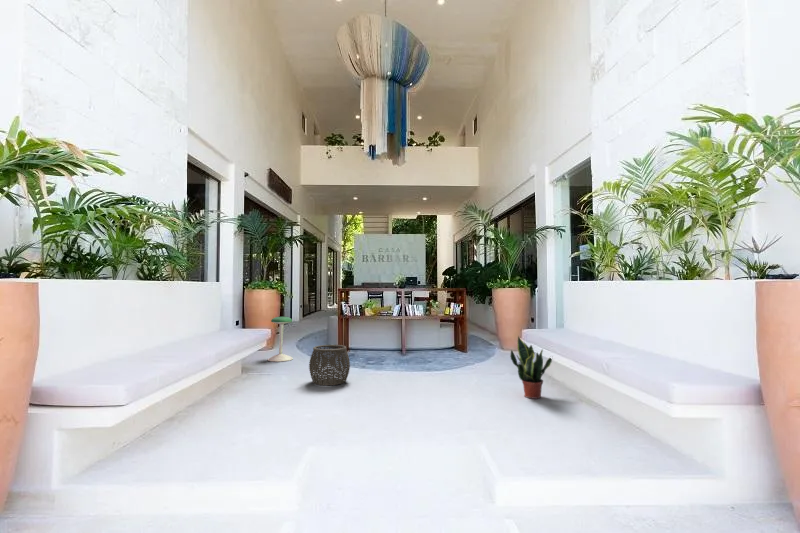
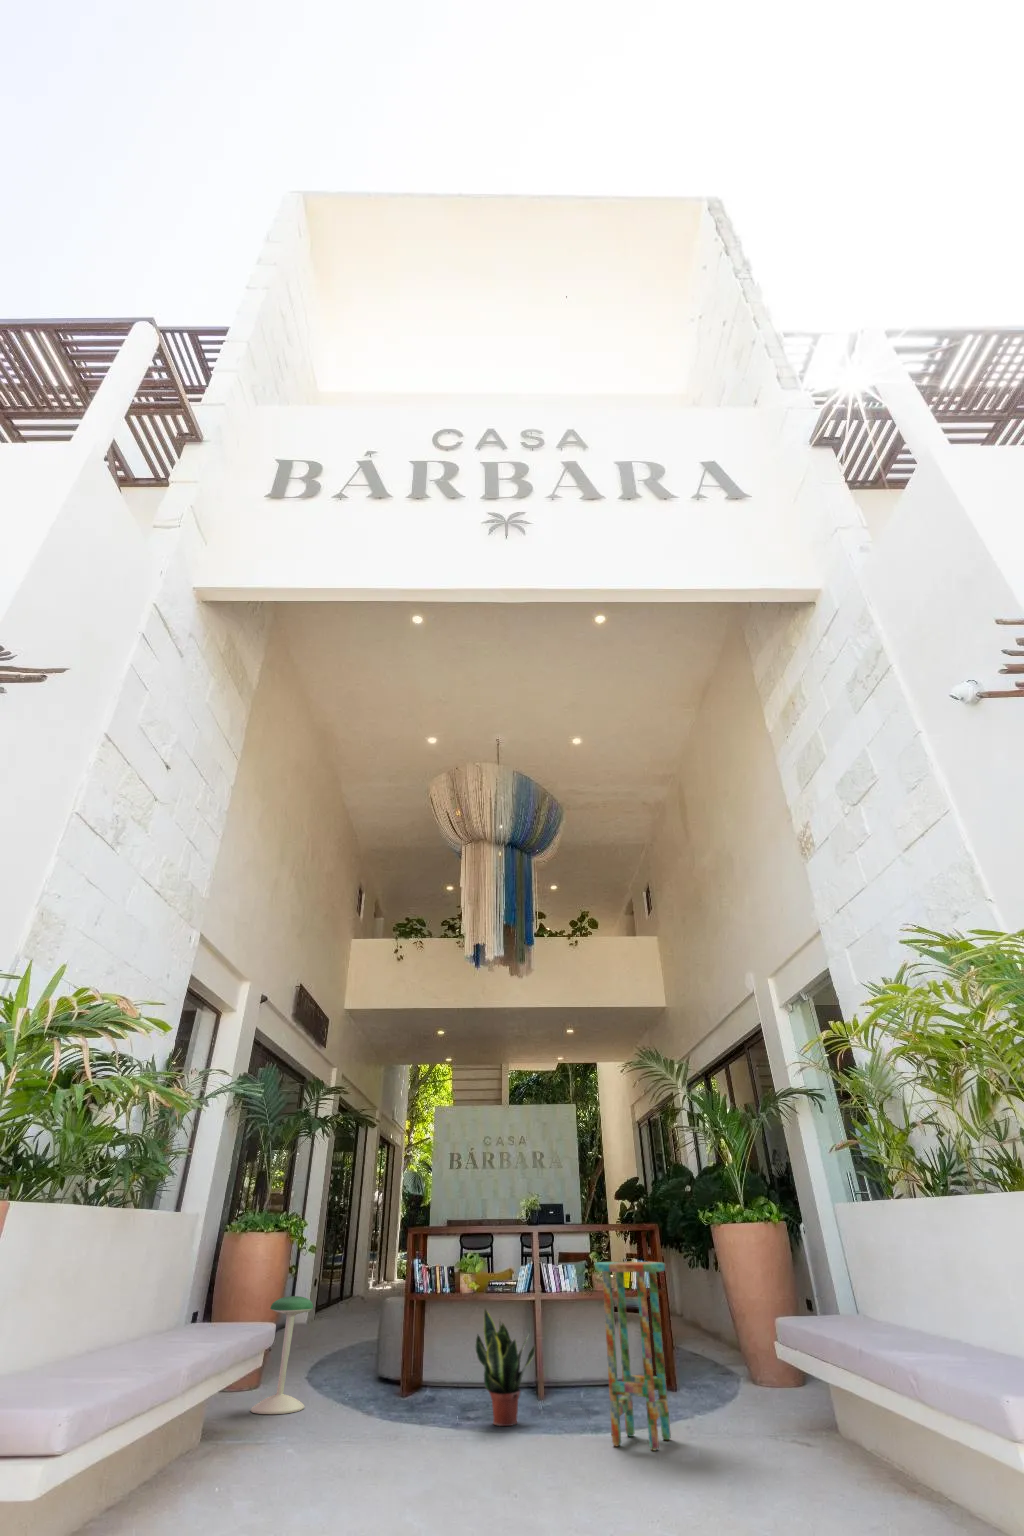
side table: none [431,304,467,377] -> present [595,1261,671,1450]
potted plant: present [510,337,552,399] -> present [476,1310,535,1426]
woven basket: present [309,345,350,386] -> none [346,1363,433,1473]

